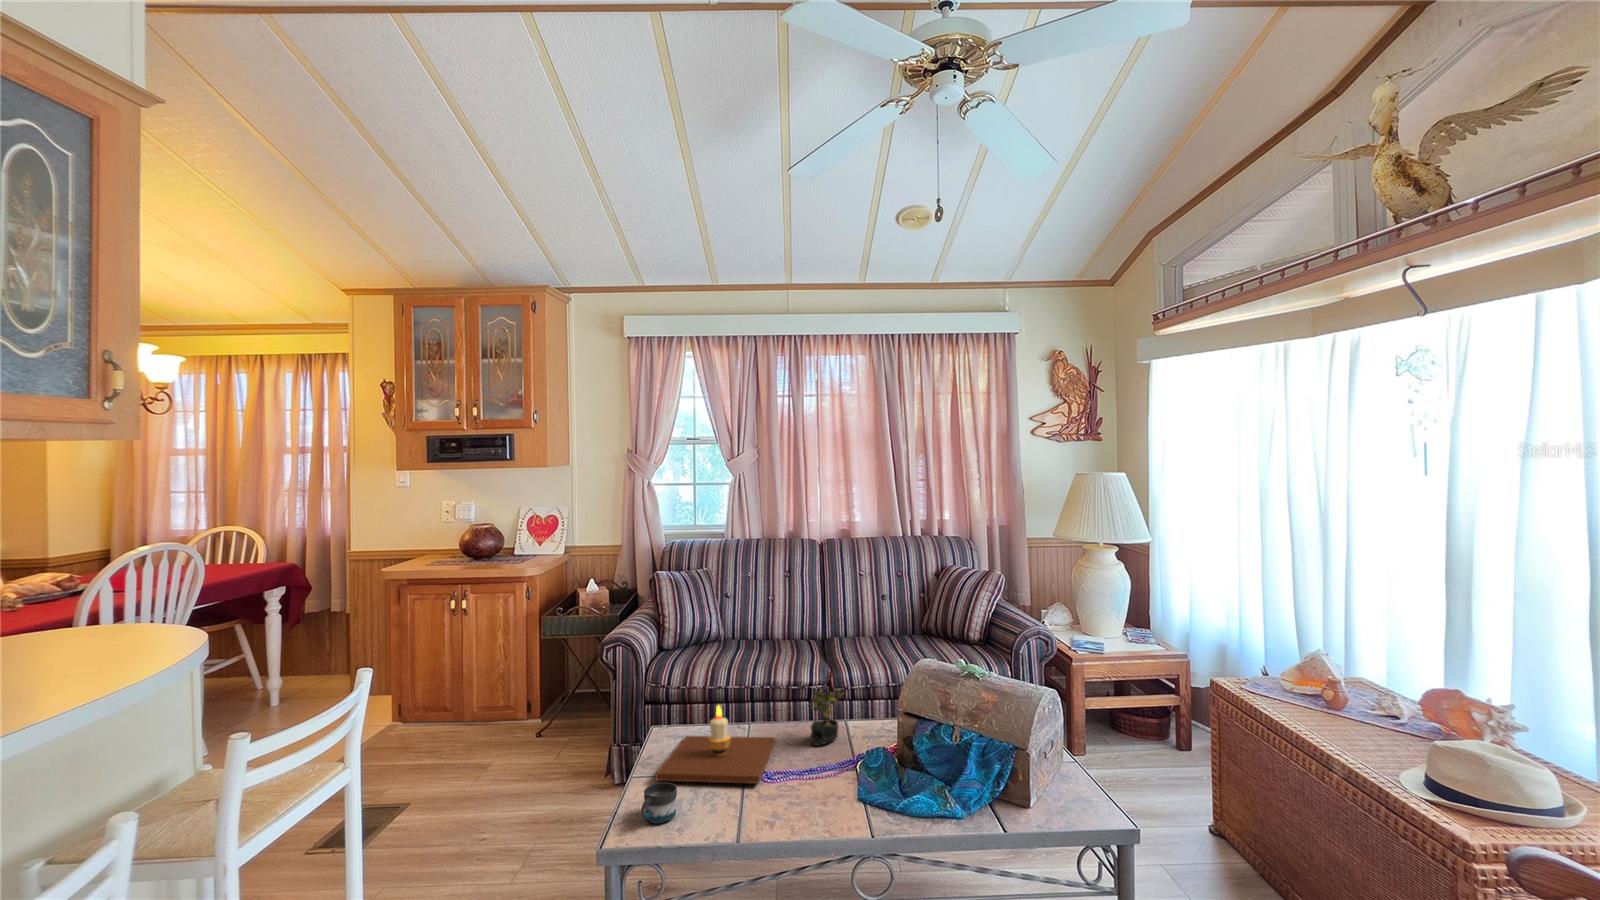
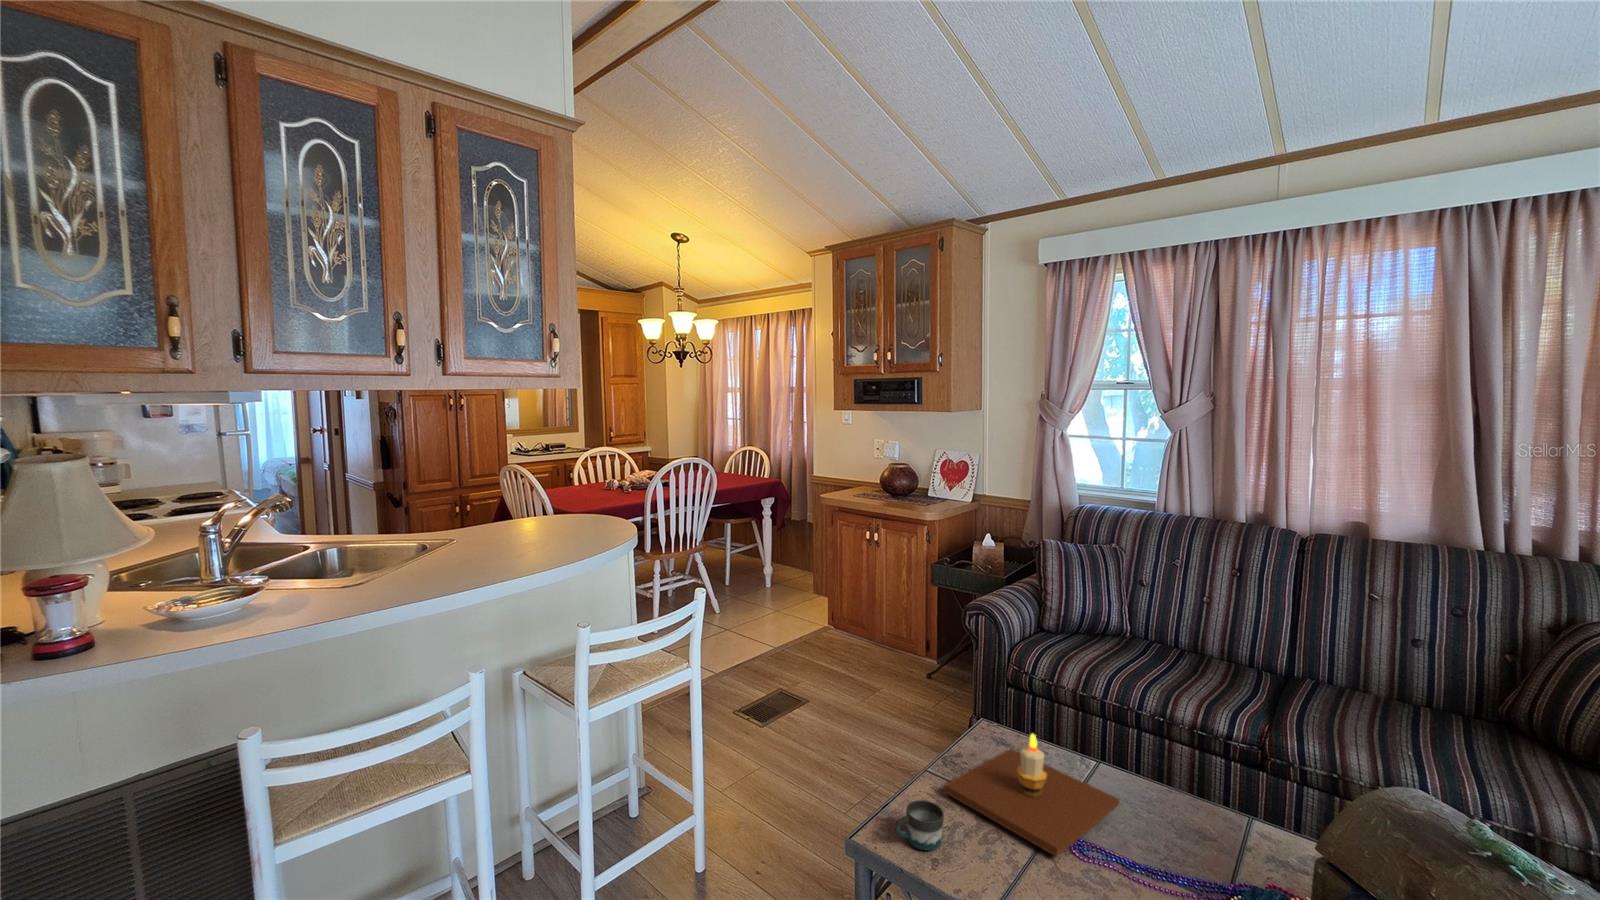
succulent plant: present [810,690,843,746] -> none [1164,761,1233,843]

